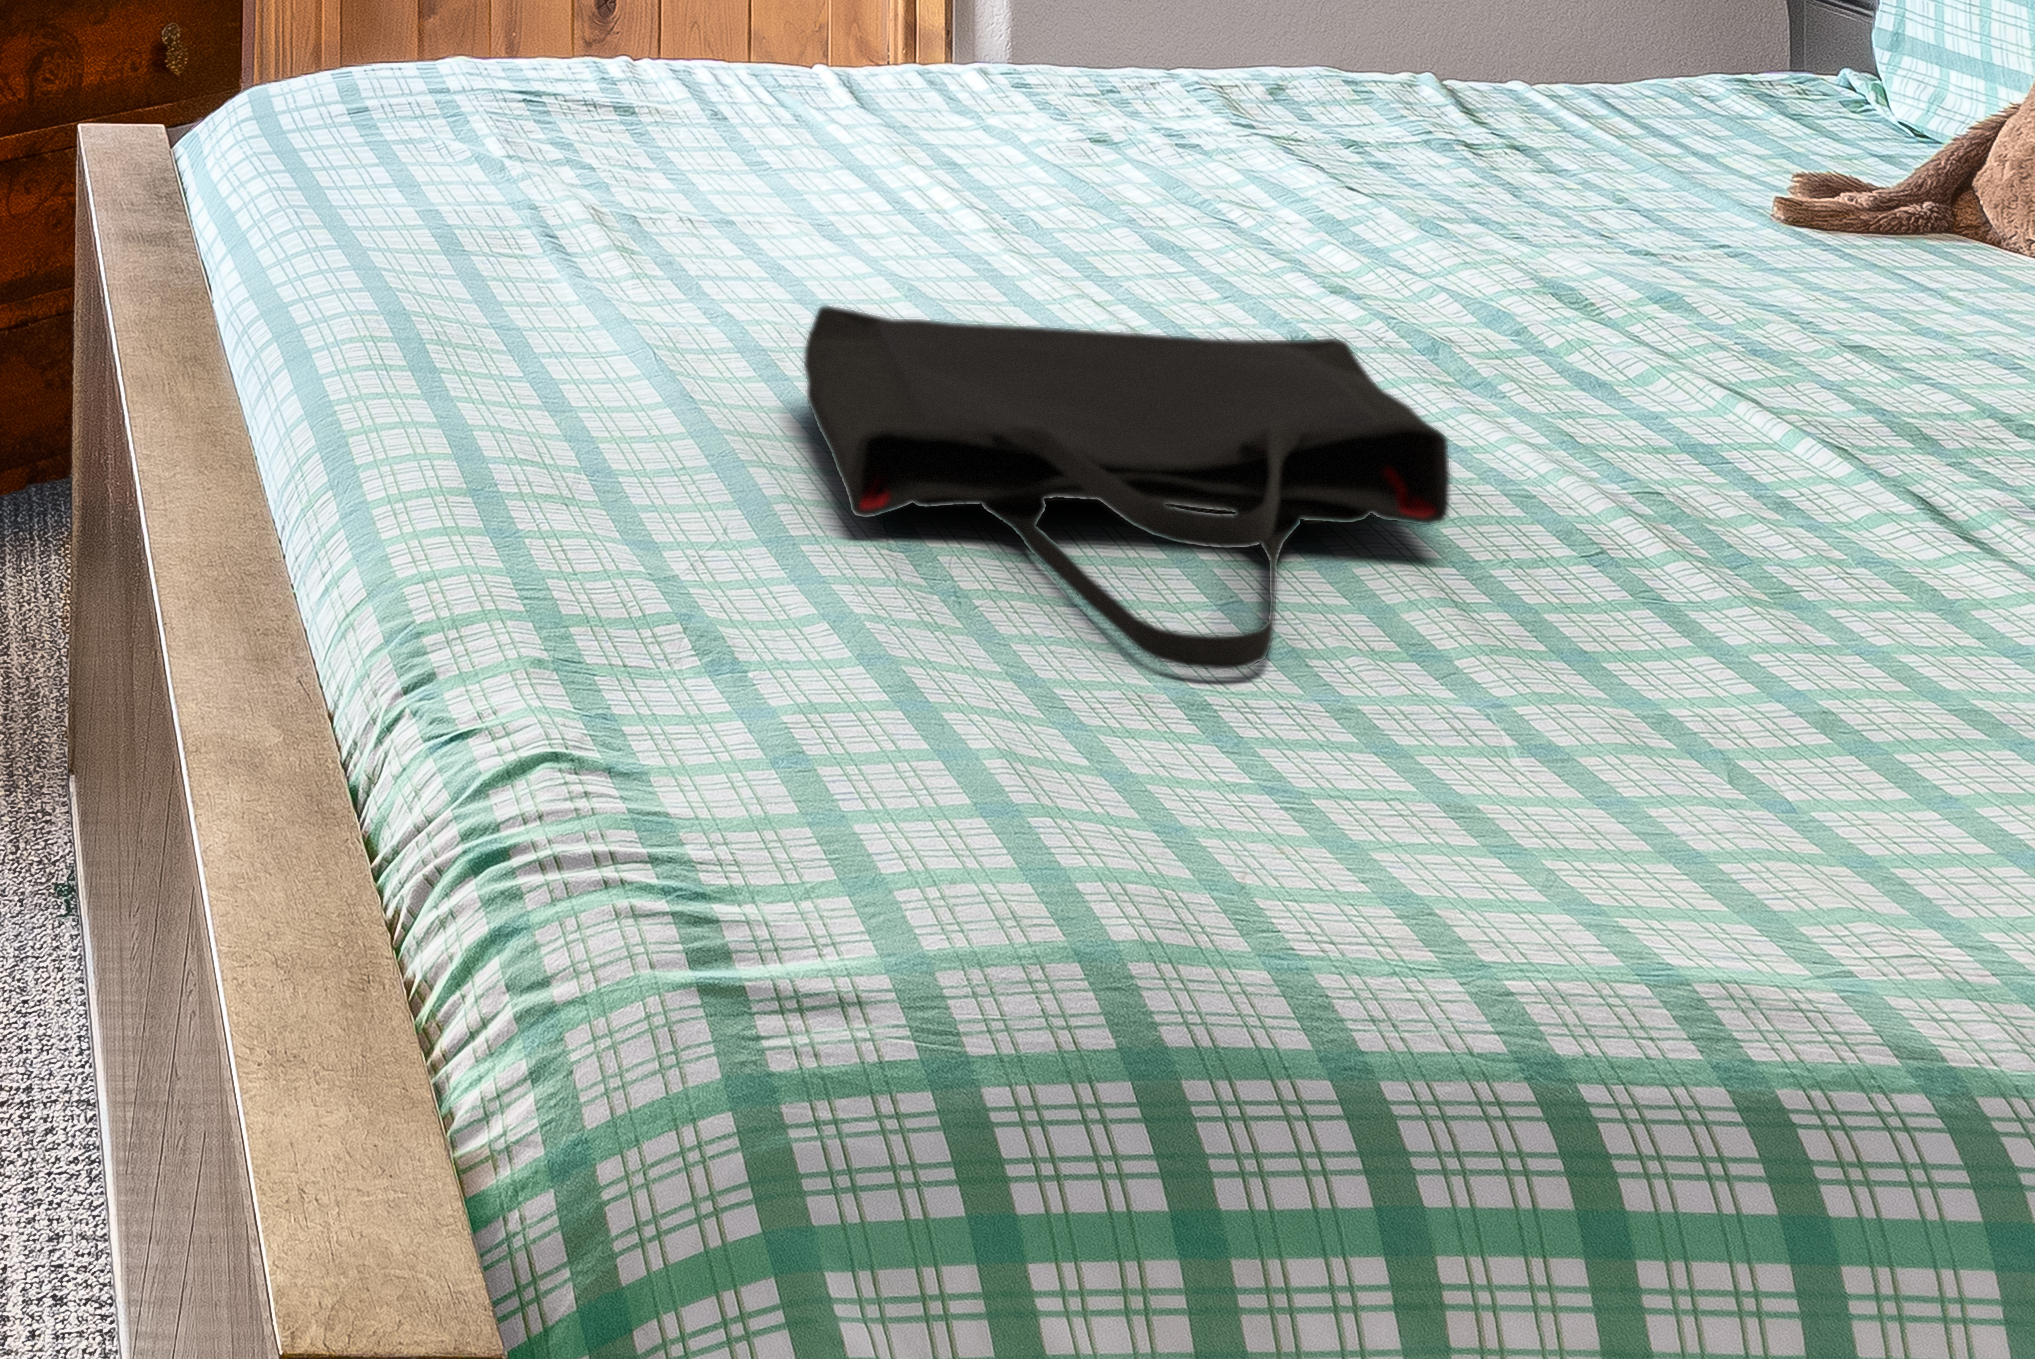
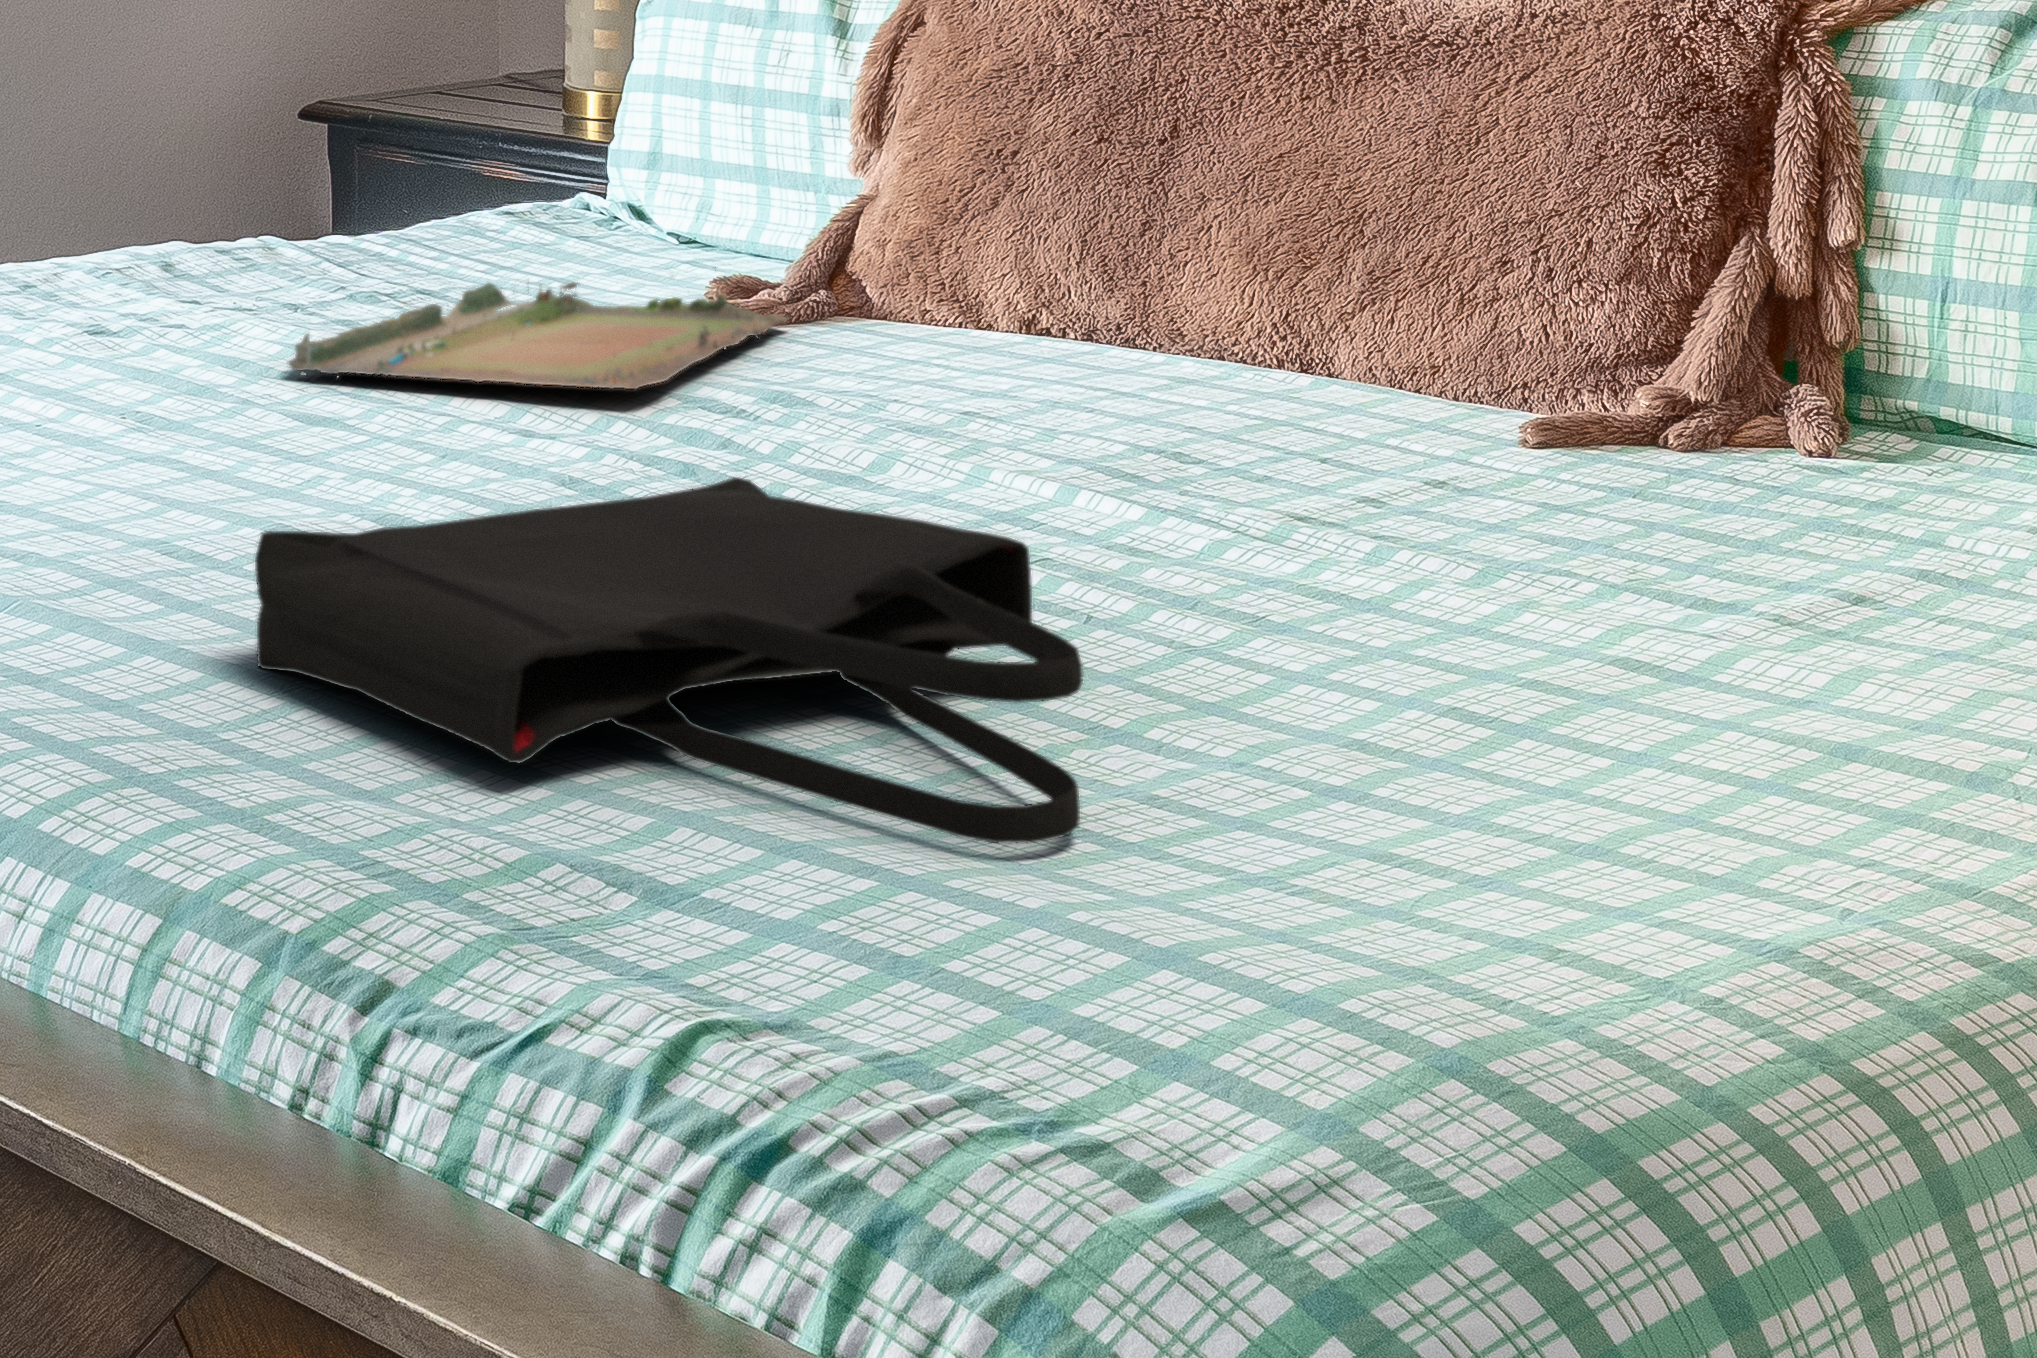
tray: none [1234,142,1836,260] -> present [288,267,789,389]

